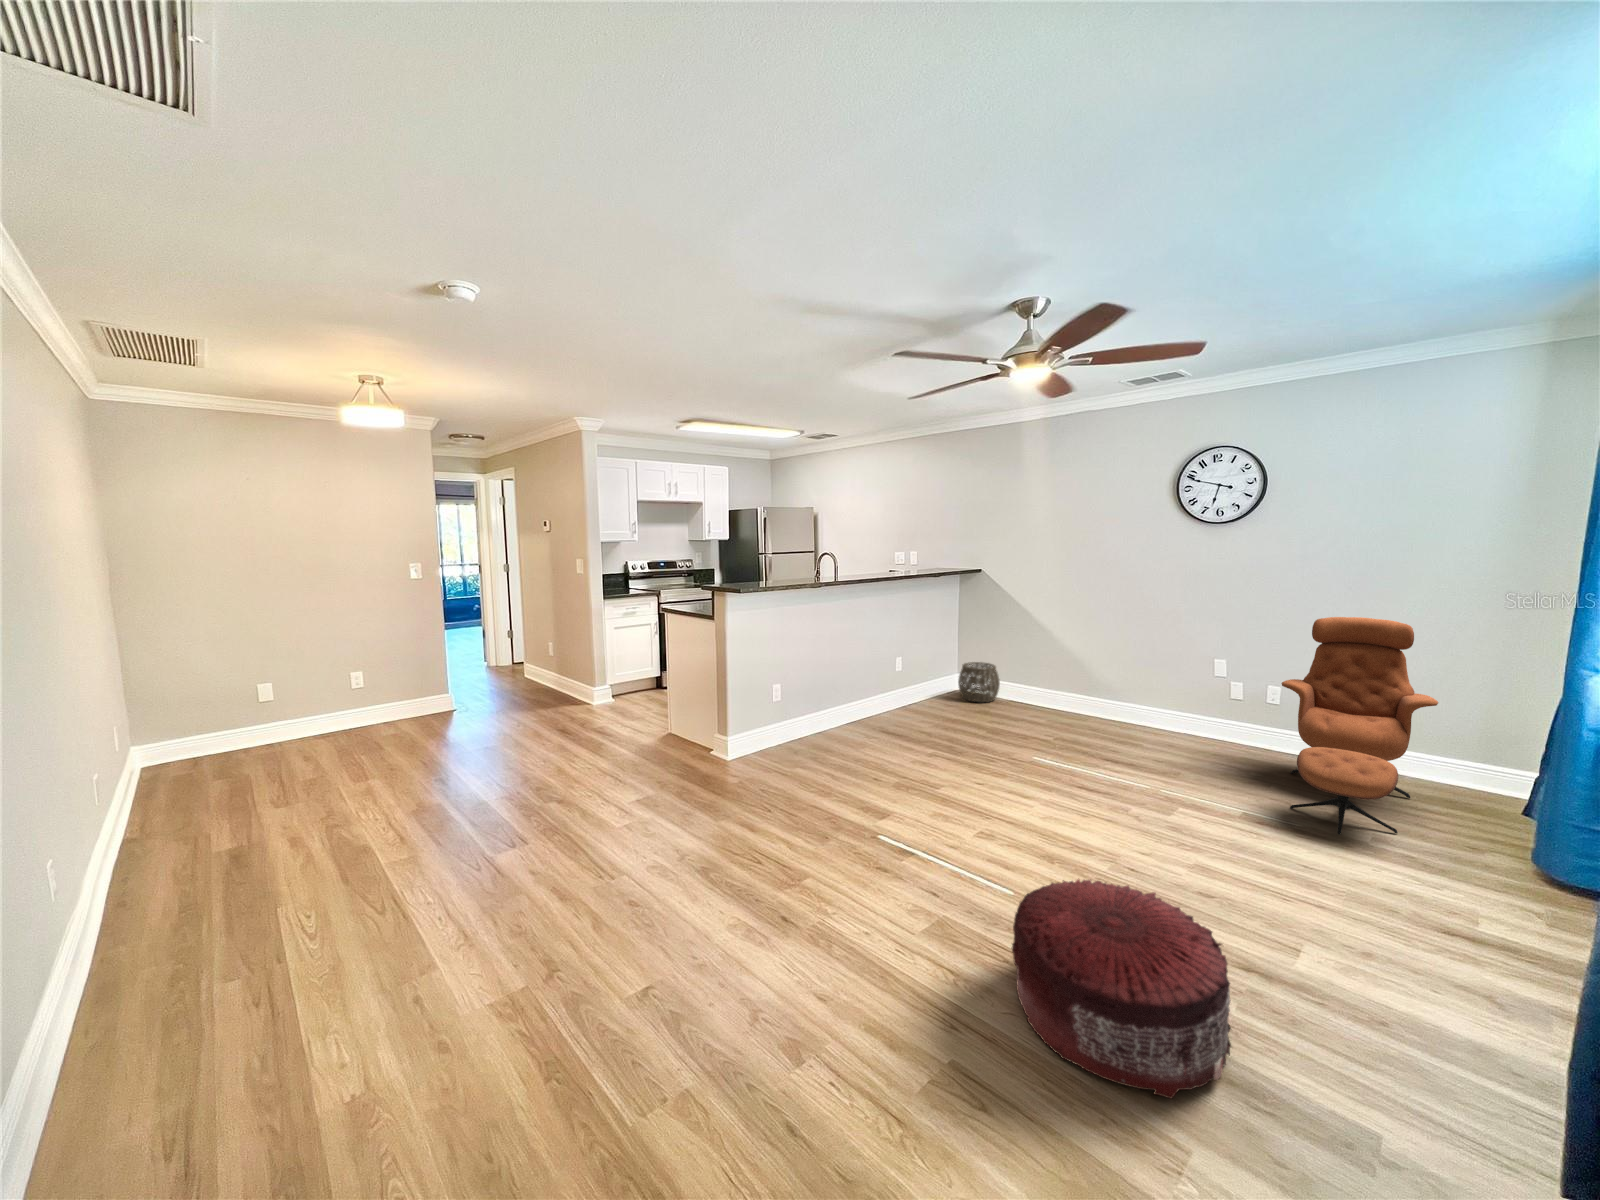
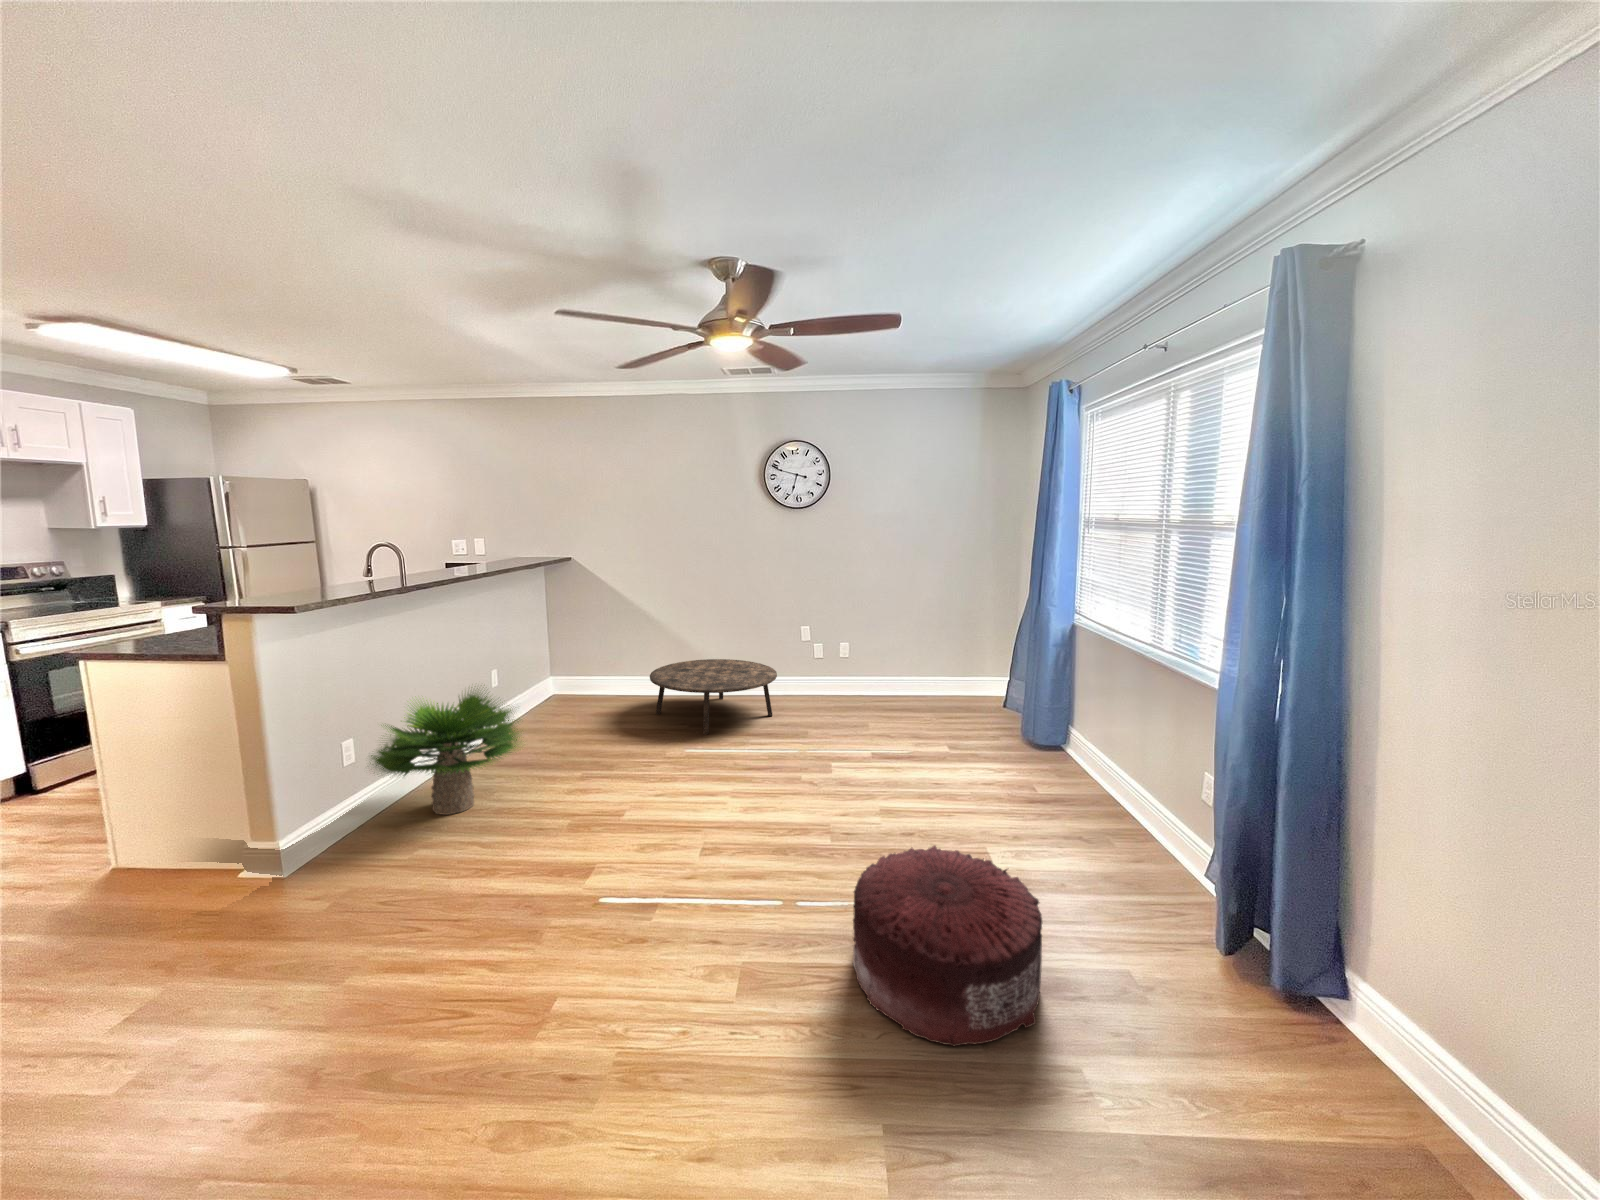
lounge chair: present [1281,617,1438,835] -> none [861,585,951,752]
woven basket: present [958,662,1000,702] -> none [557,658,606,706]
potted plant: none [788,664,892,755] -> present [370,688,520,815]
coffee table: none [1025,678,1165,749] -> present [650,659,777,734]

